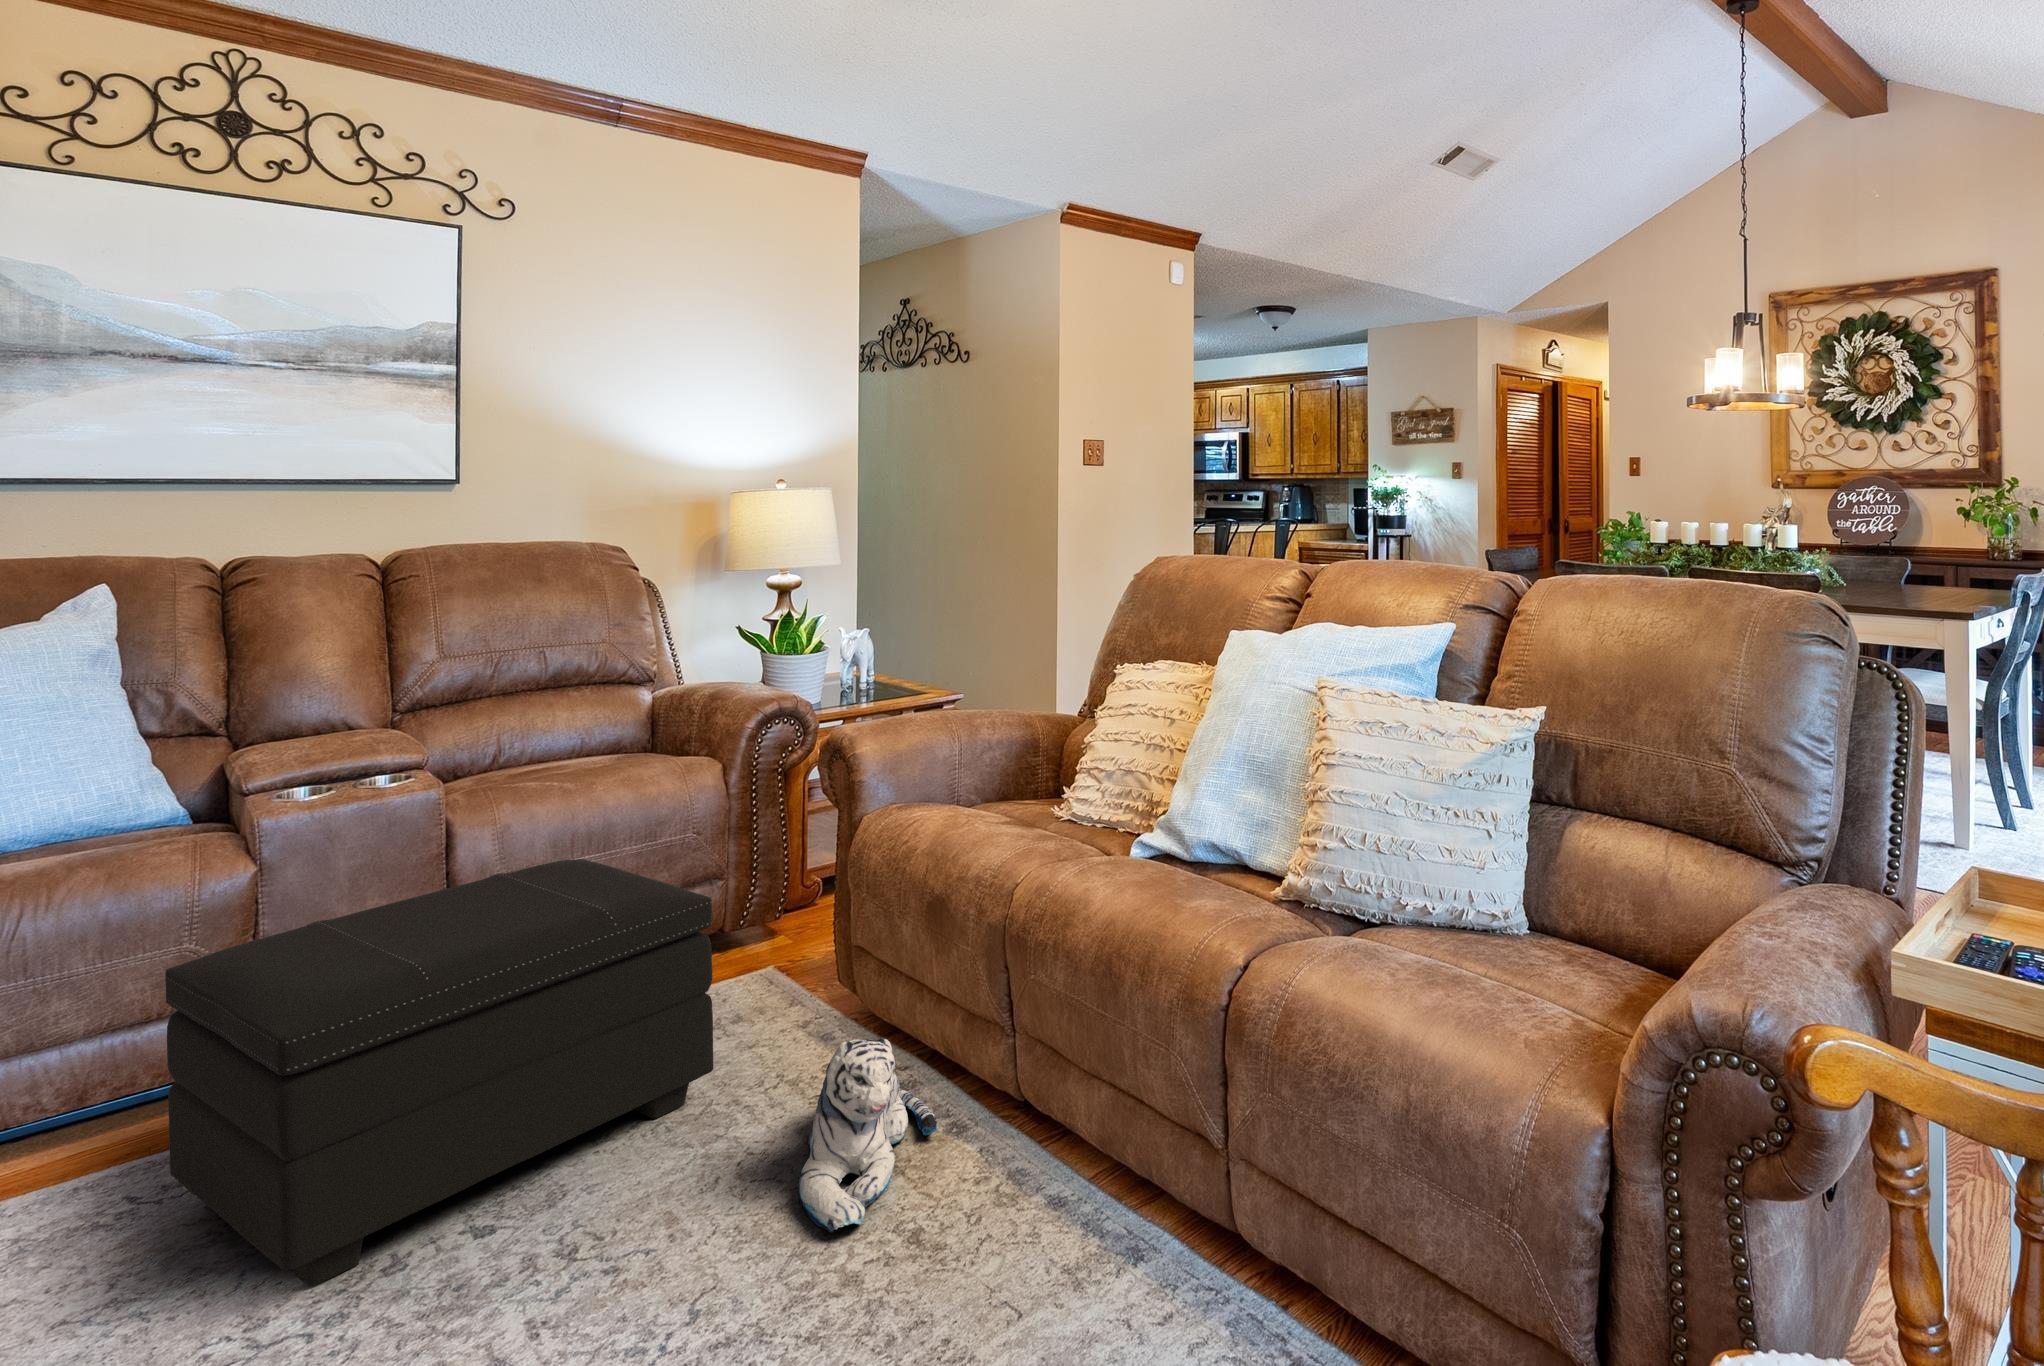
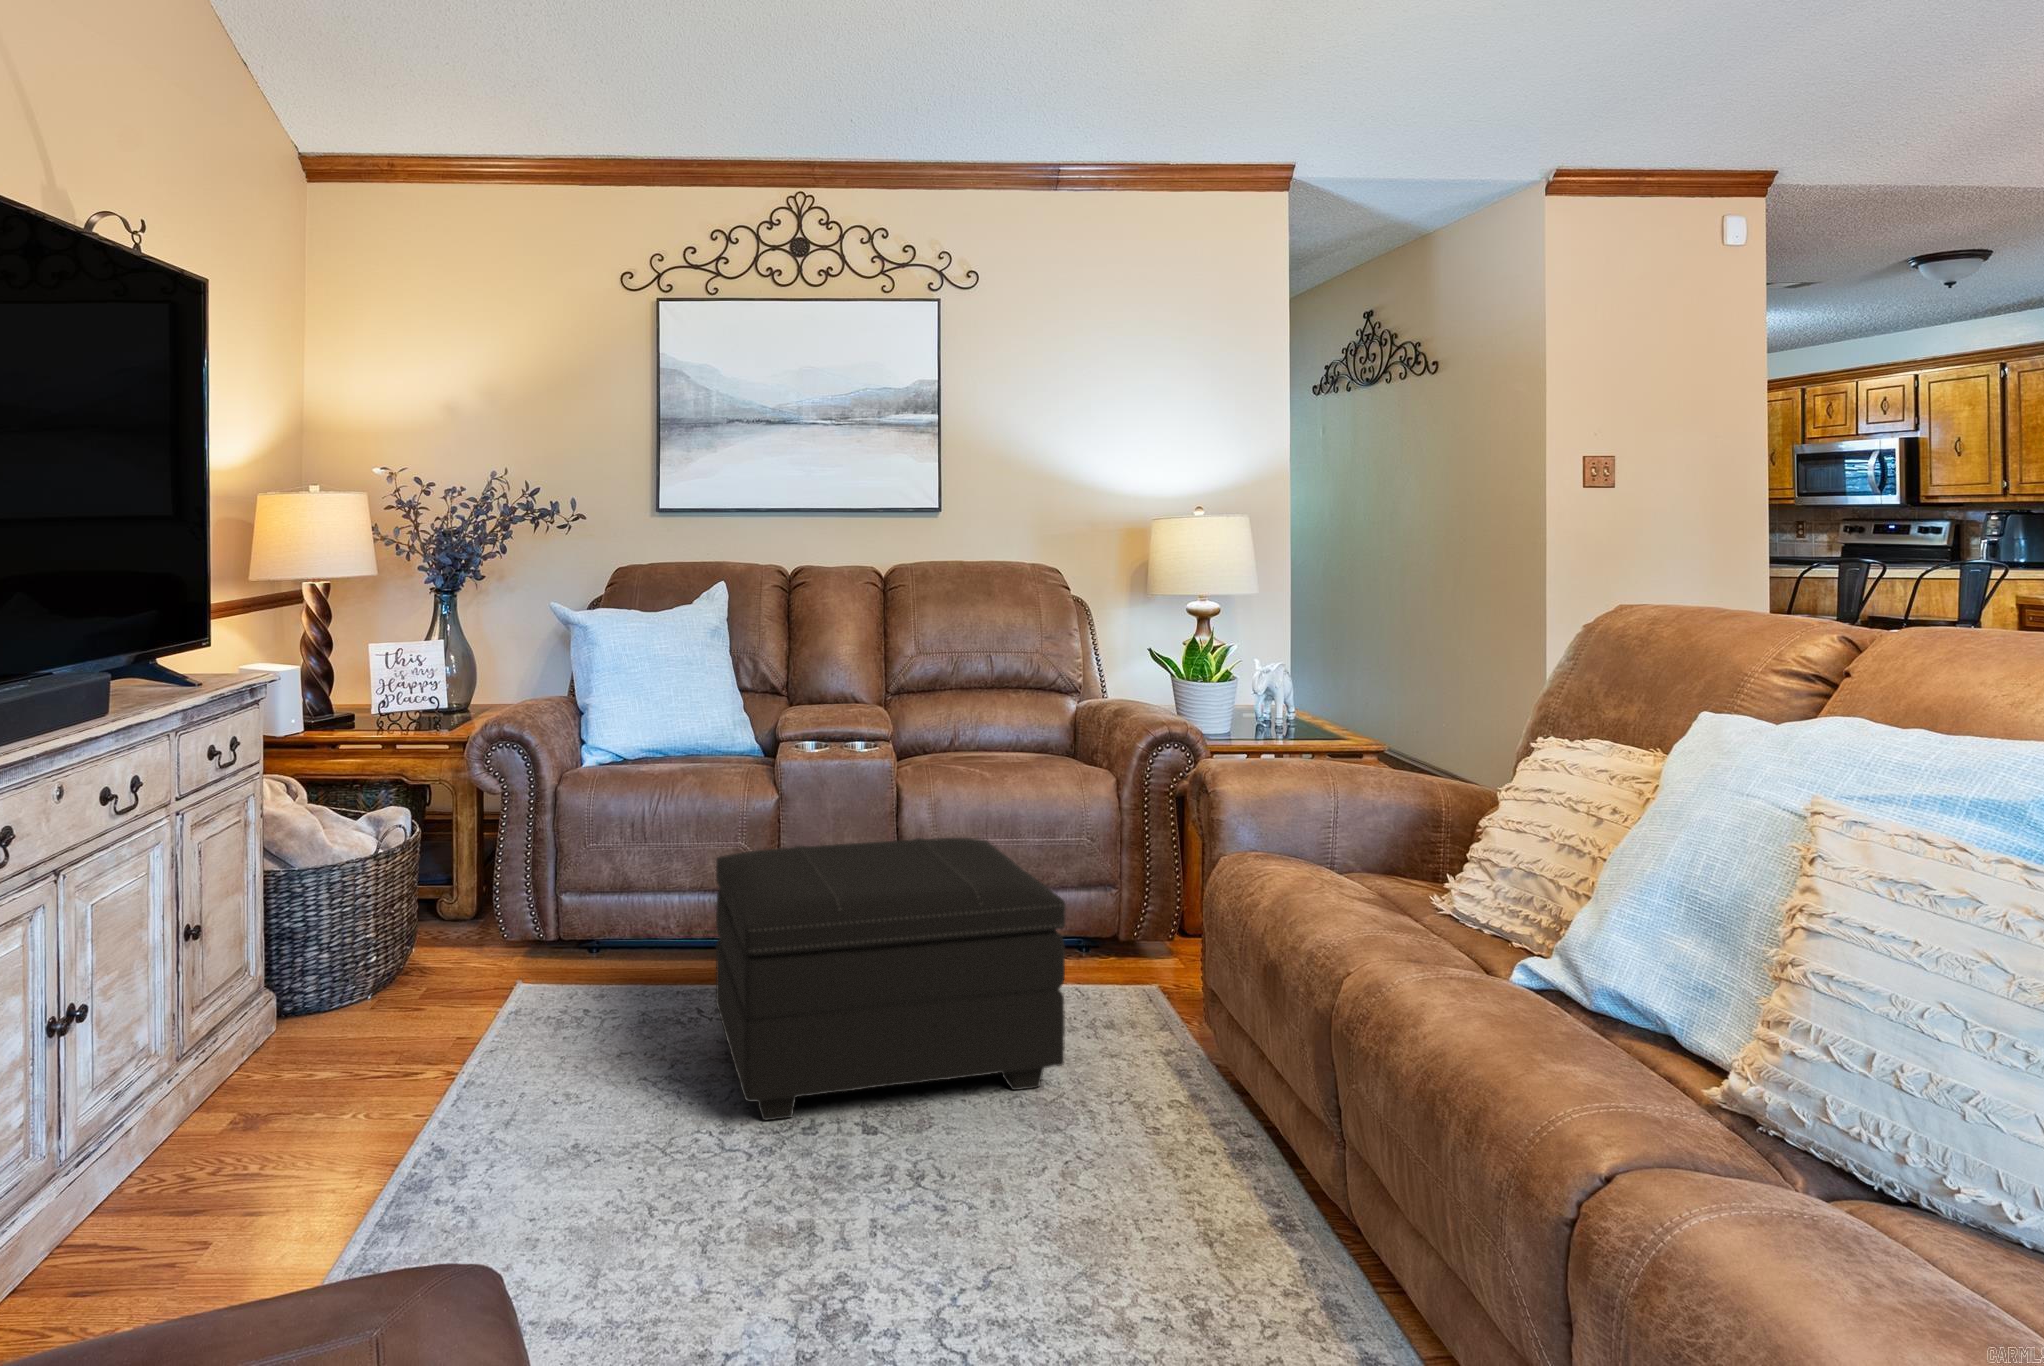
plush toy: present [798,1038,937,1233] -> none [1103,1081,1258,1276]

